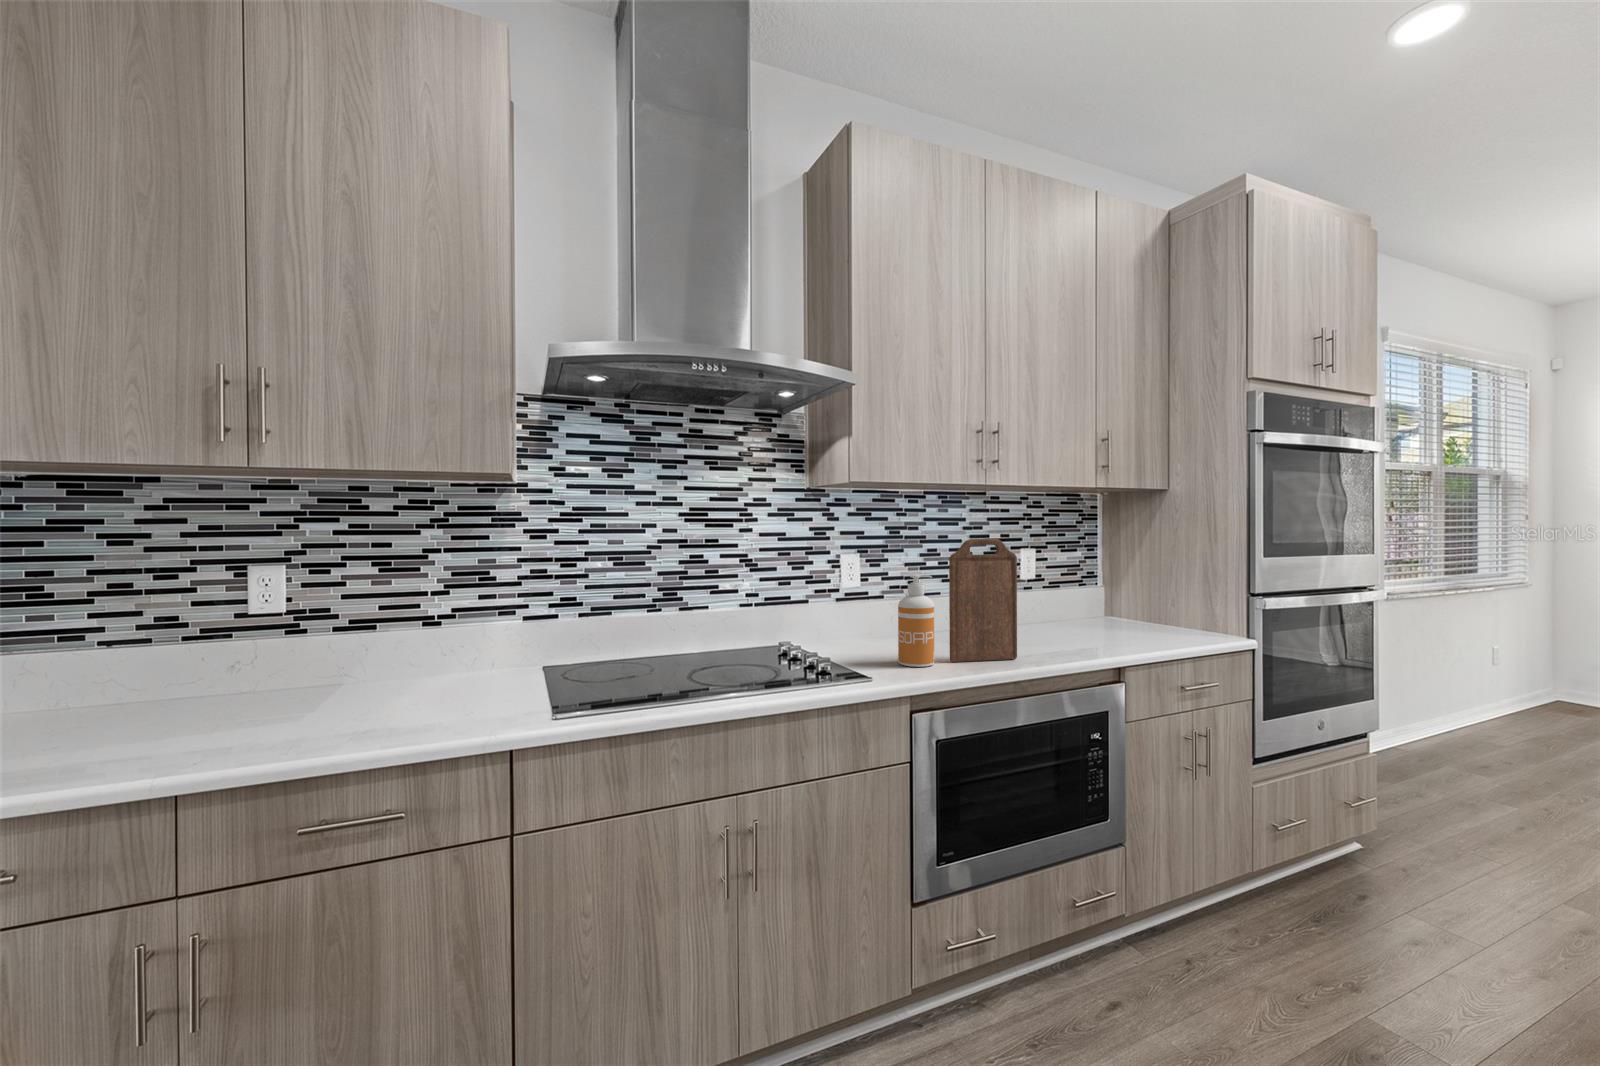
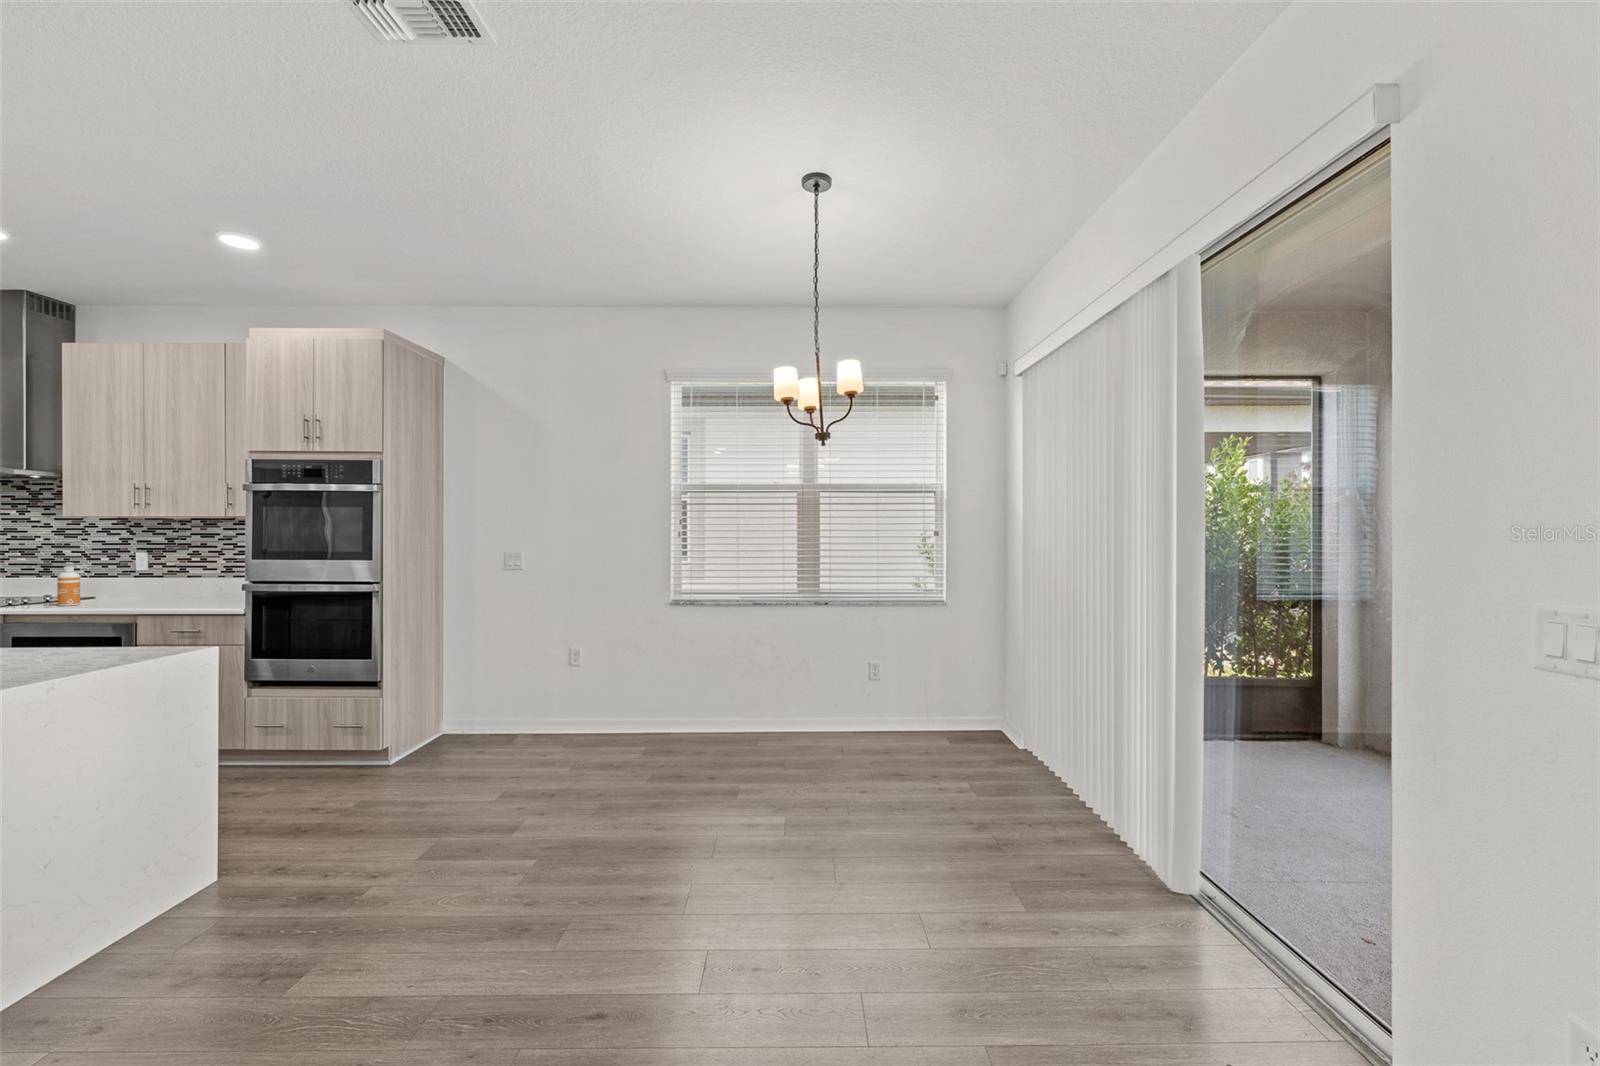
cutting board: present [949,539,1017,662] -> none [81,545,108,606]

